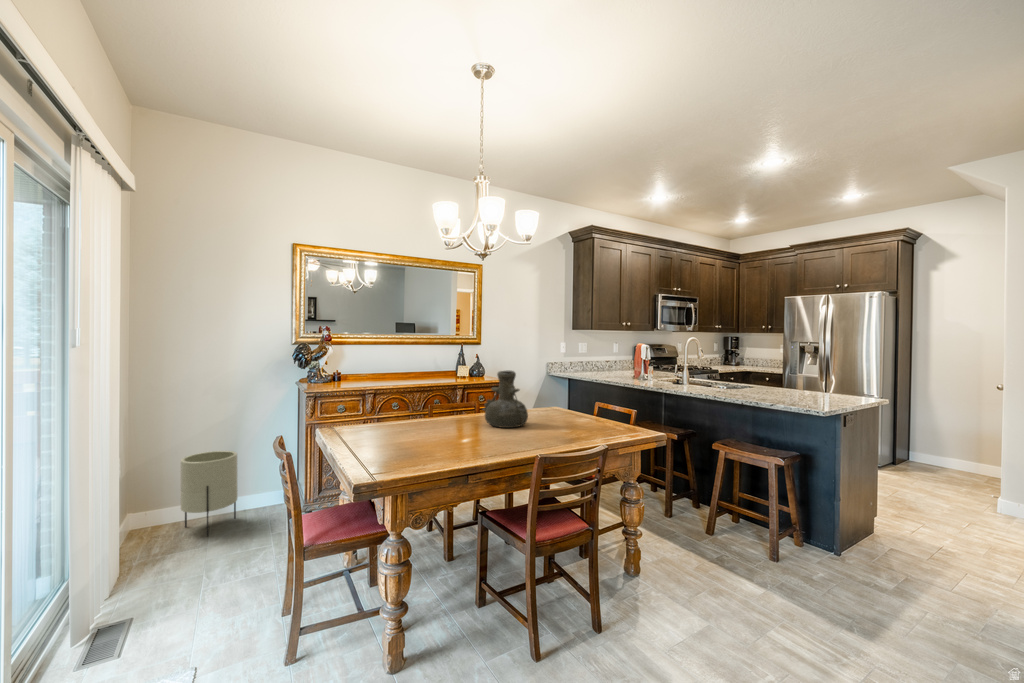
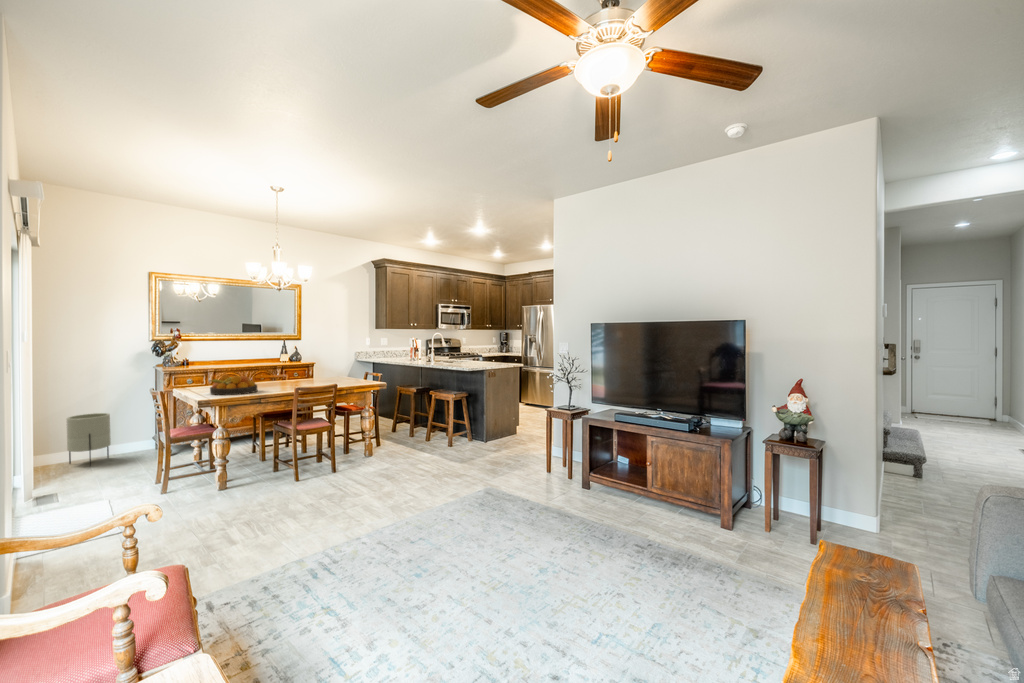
vase: present [483,370,528,428] -> none [281,355,308,386]
fruit bowl: none [374,409,458,455] -> present [210,375,257,395]

